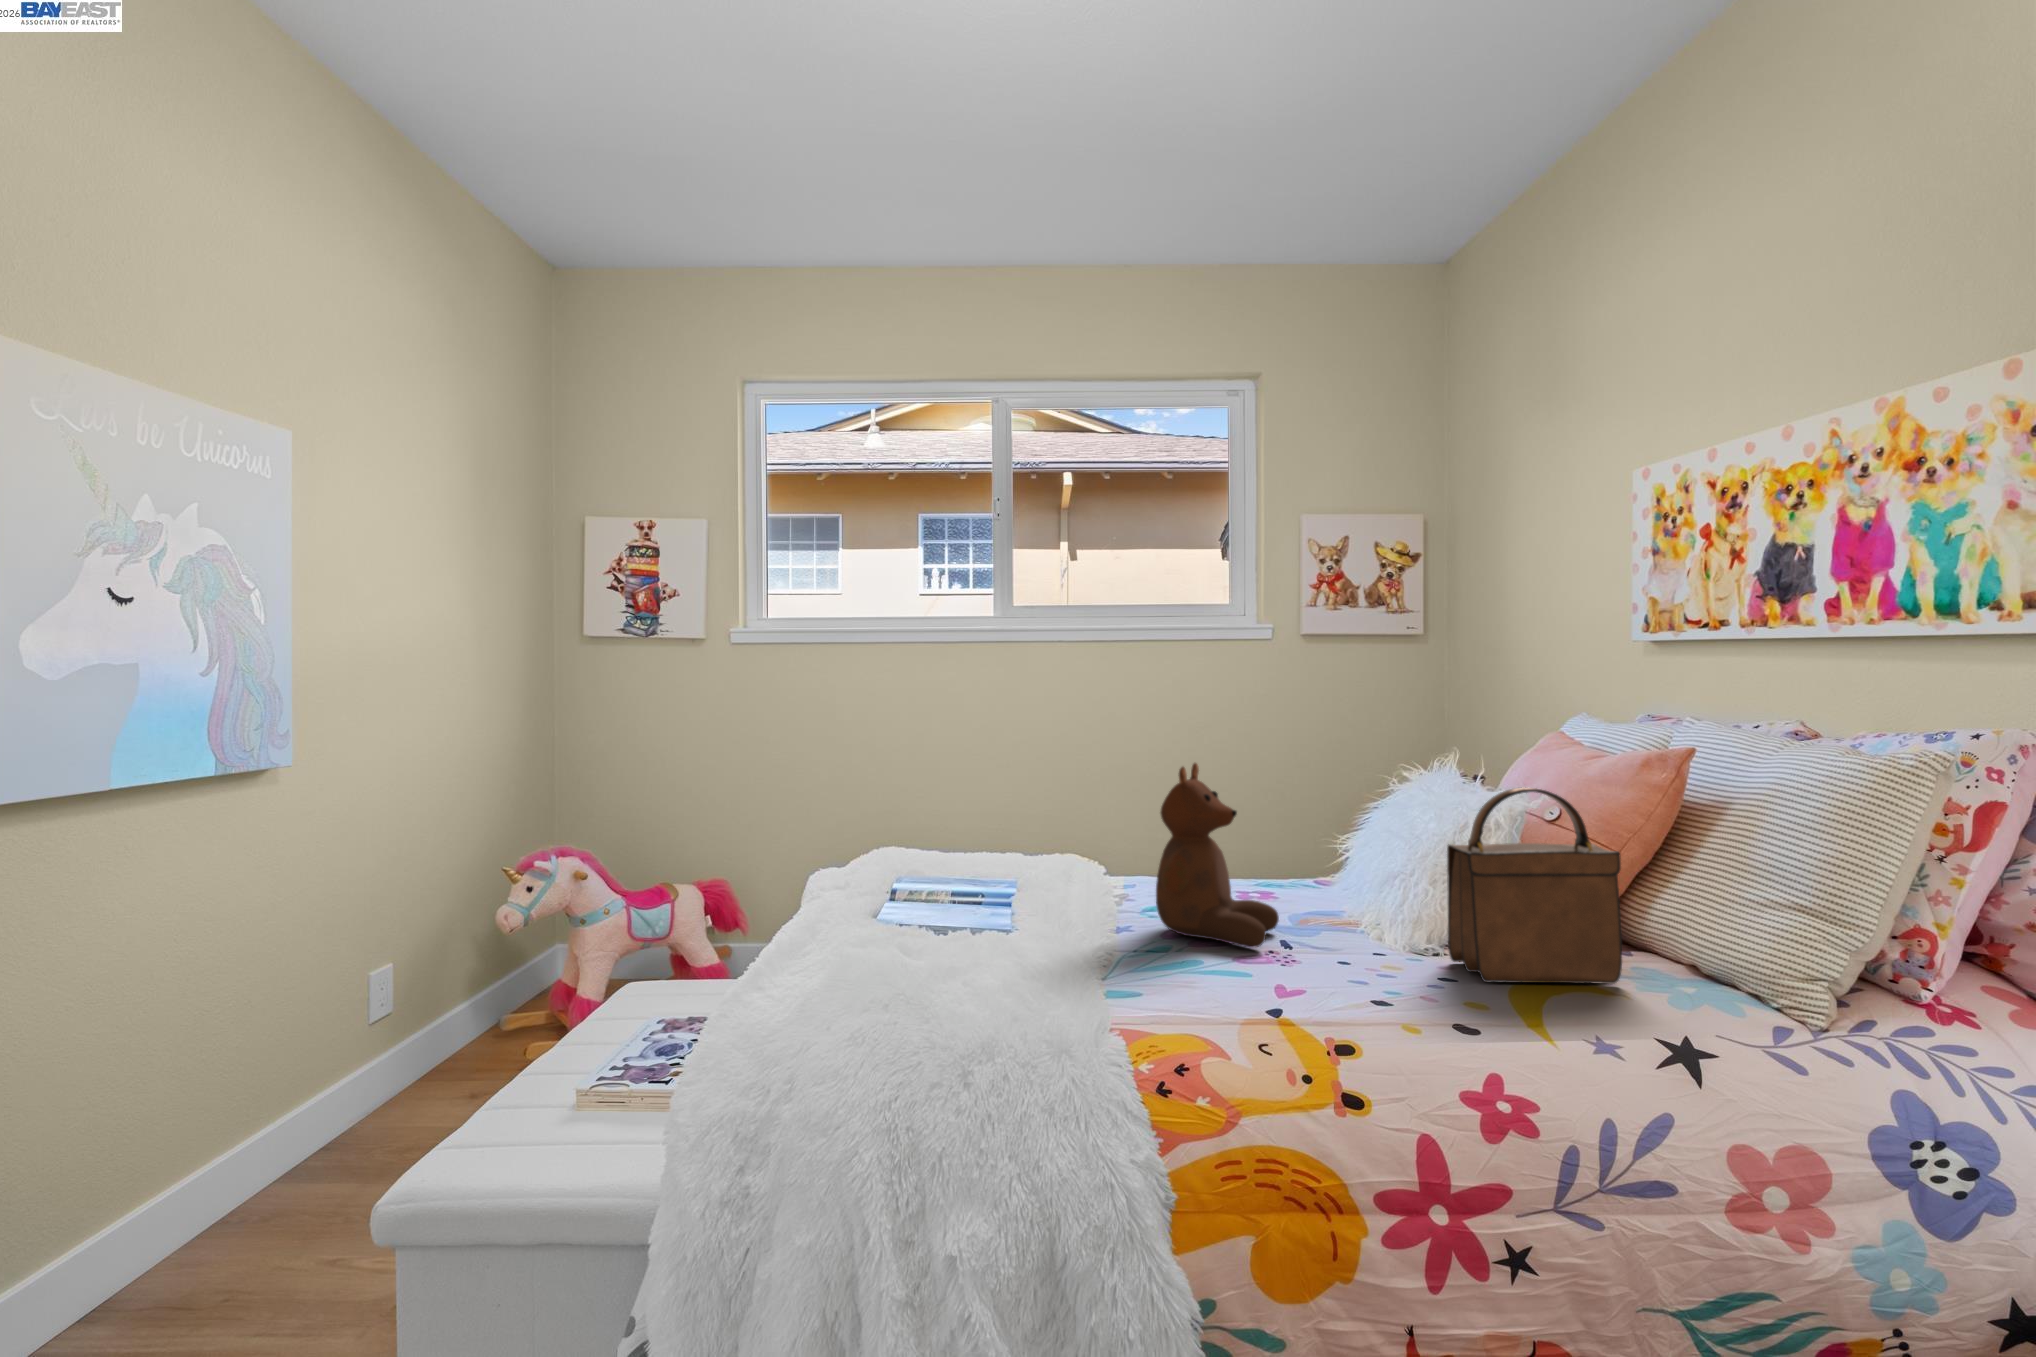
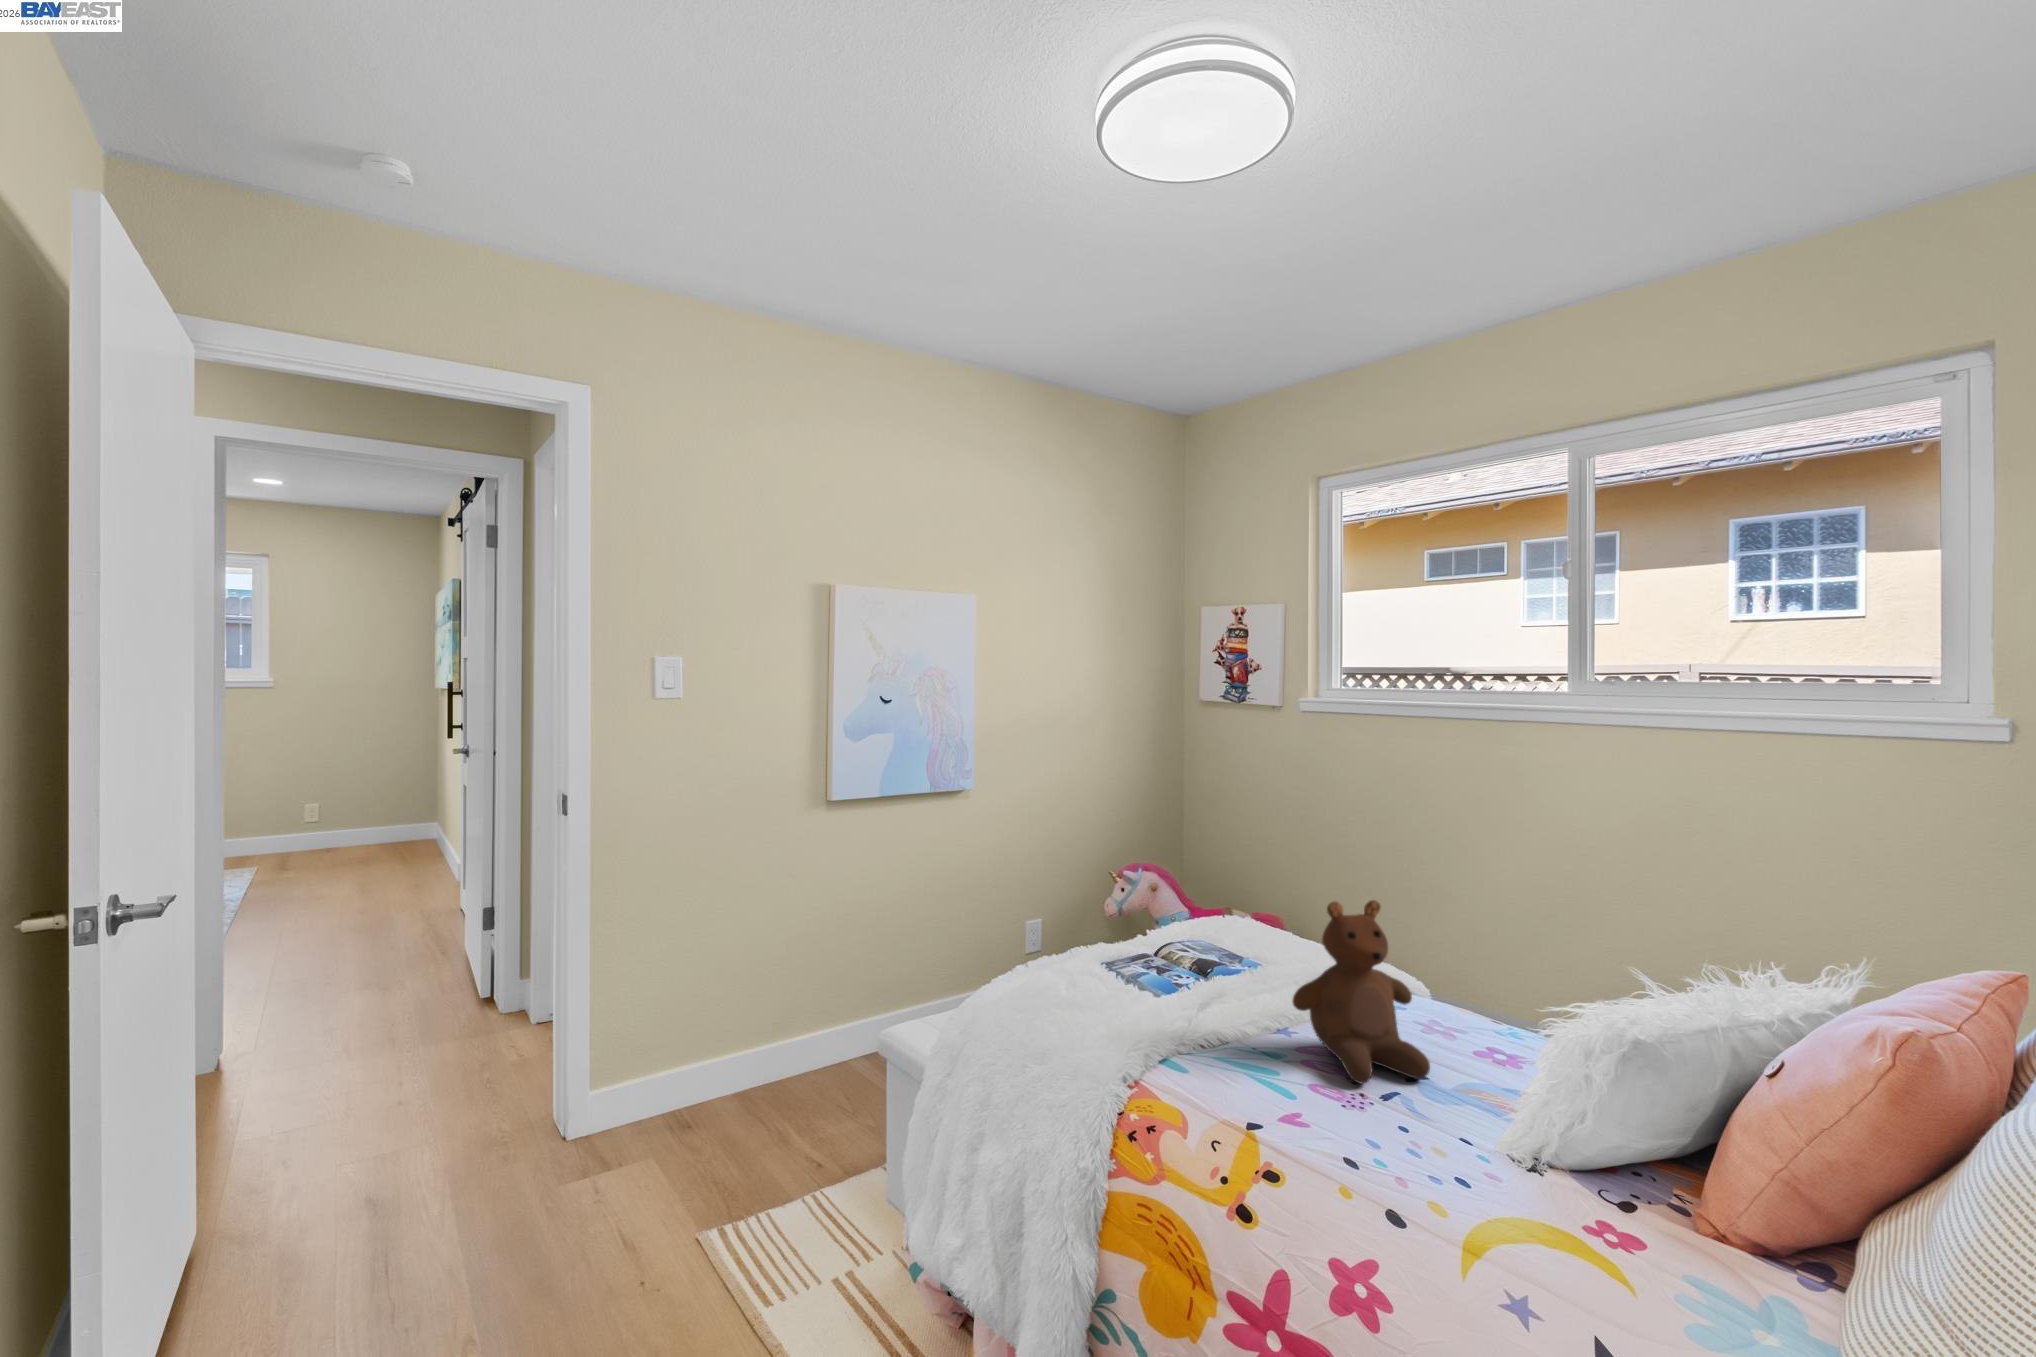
handbag: present [1447,787,1622,984] -> none [1461,1007,1659,1263]

